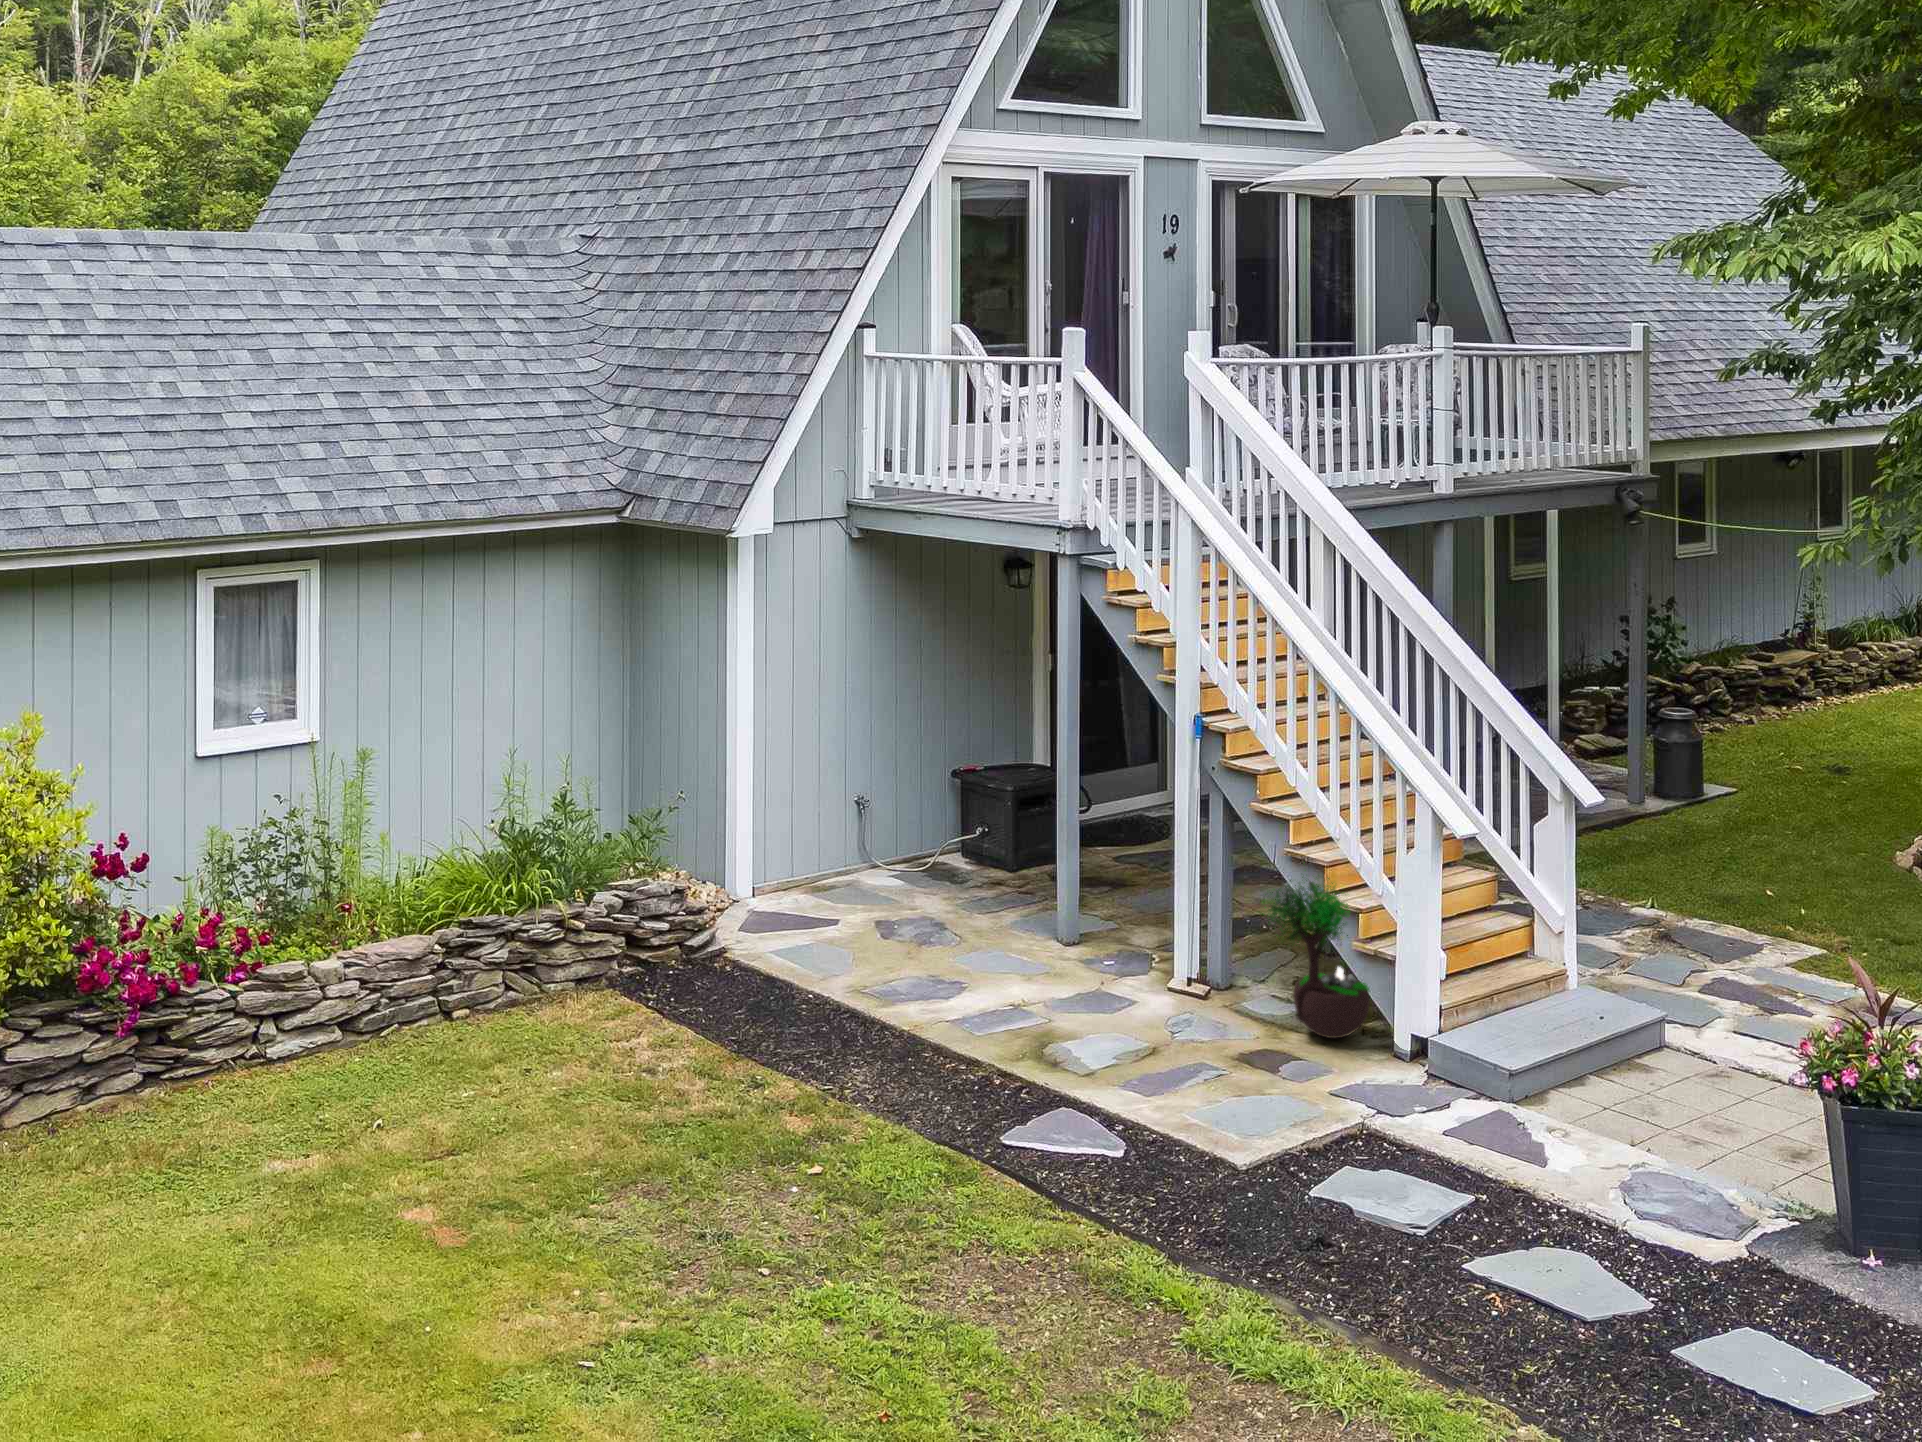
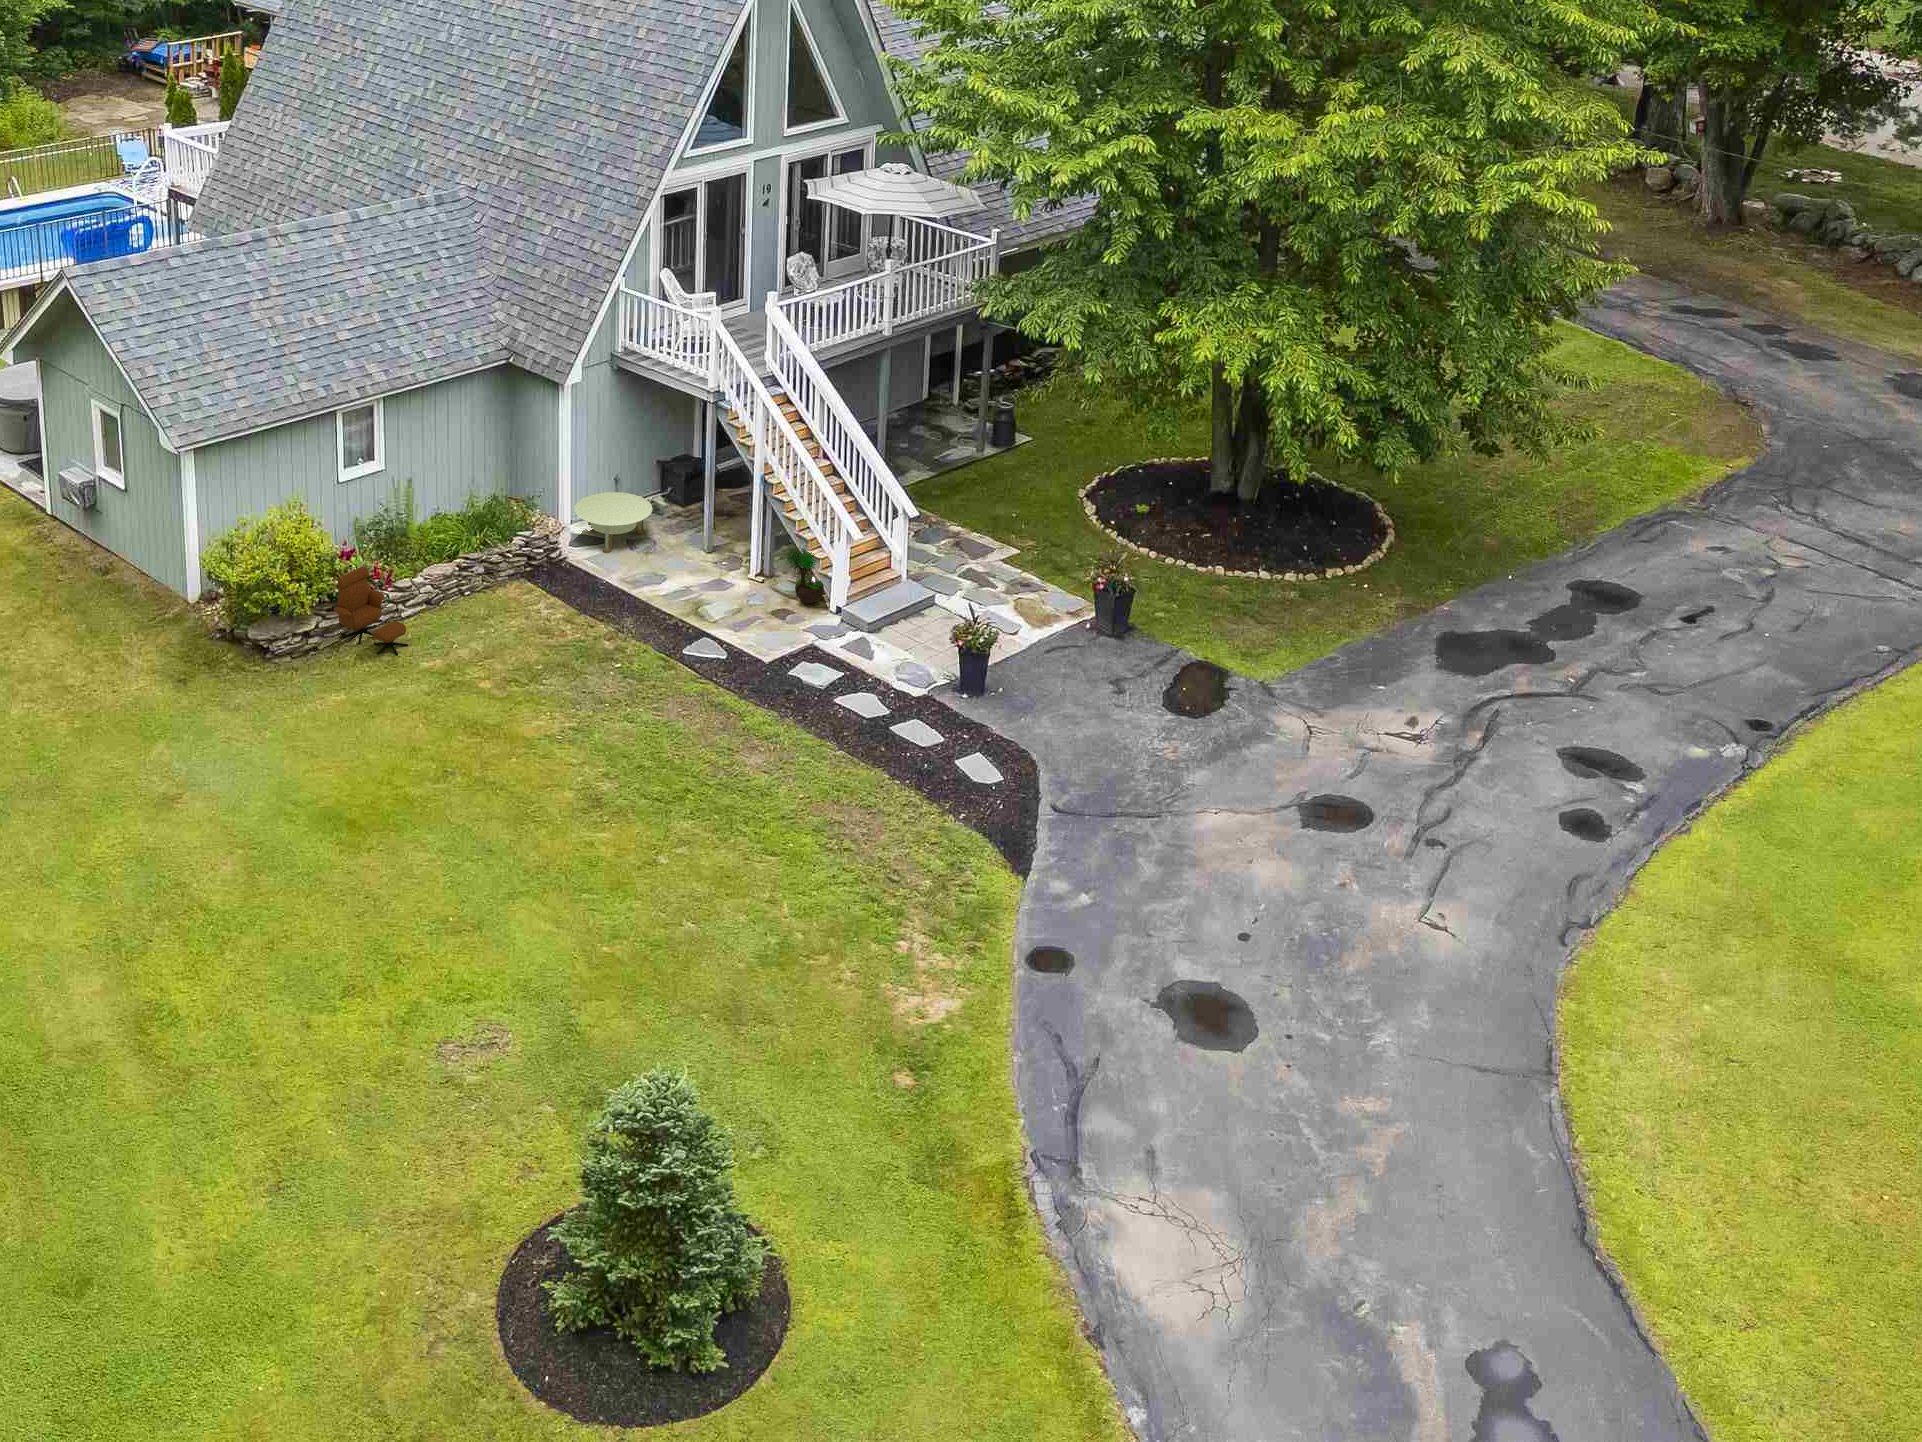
round table: none [748,819,931,941] -> present [574,492,652,553]
lounge chair: none [51,899,241,1136] -> present [334,567,408,655]

